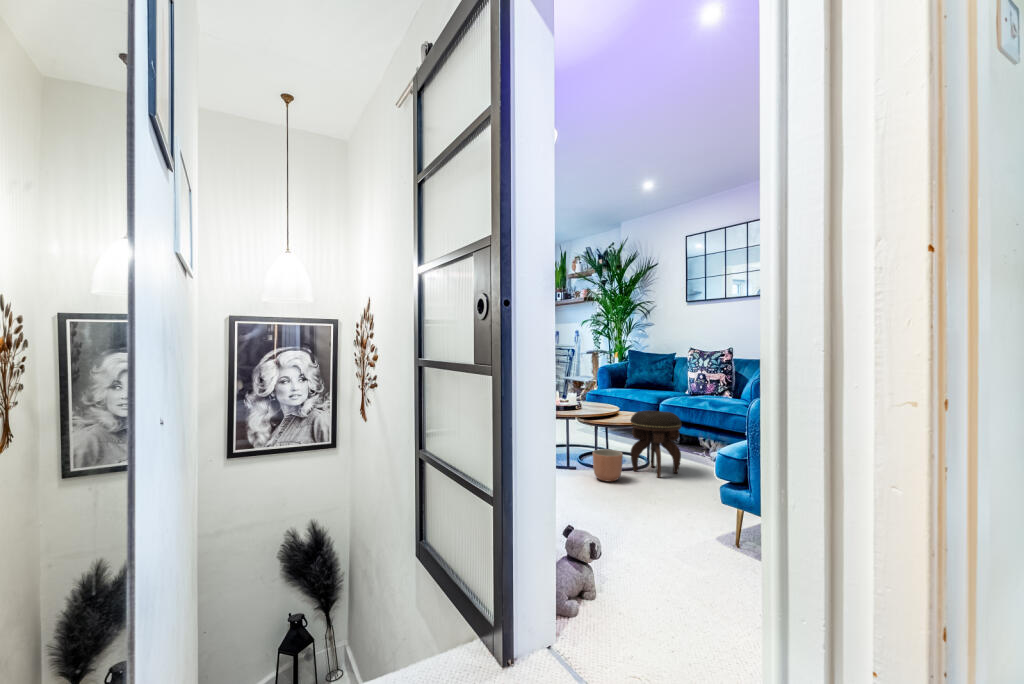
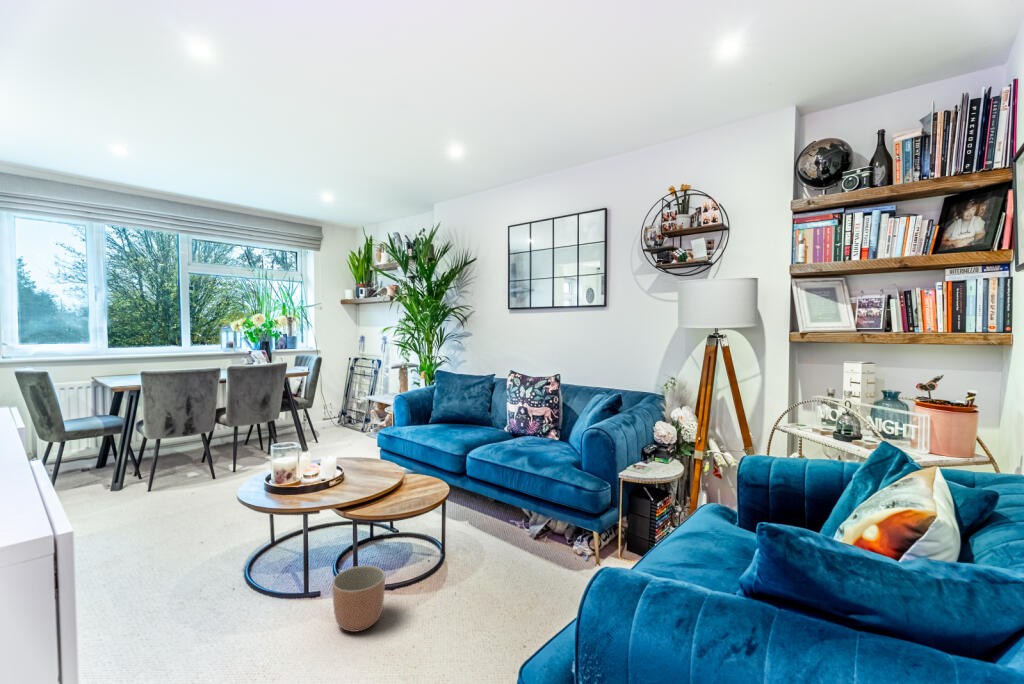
footstool: present [630,411,682,478] -> none [407,484,484,601]

